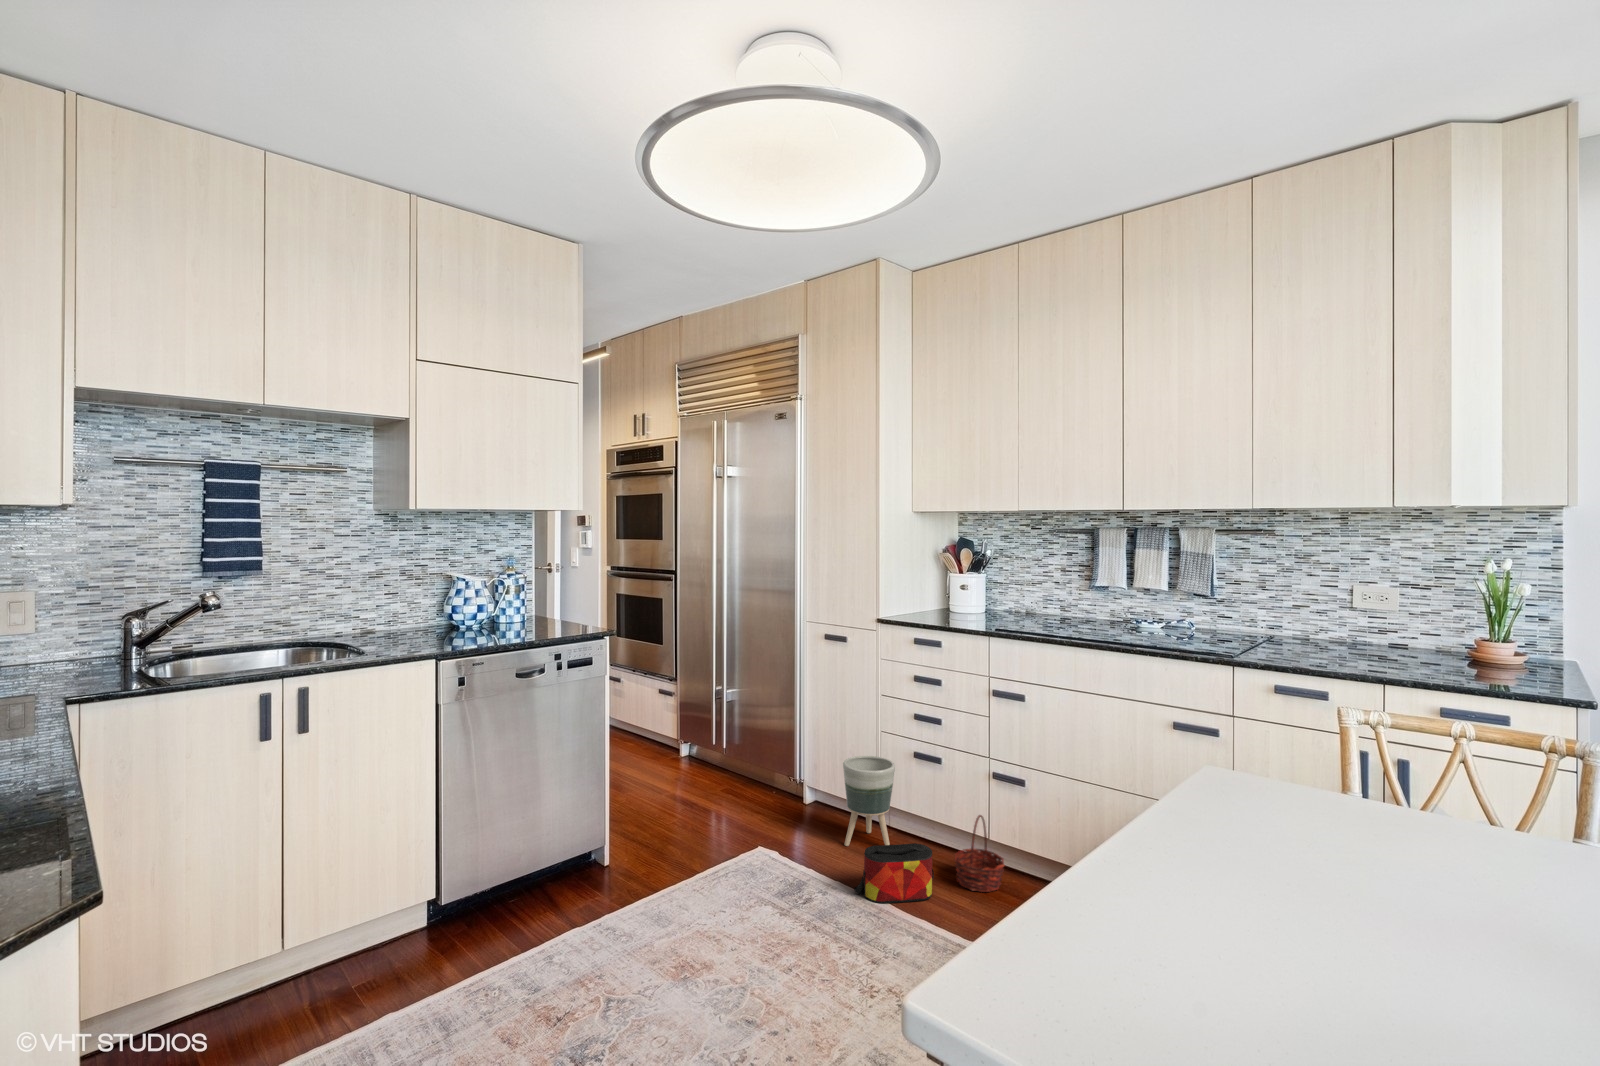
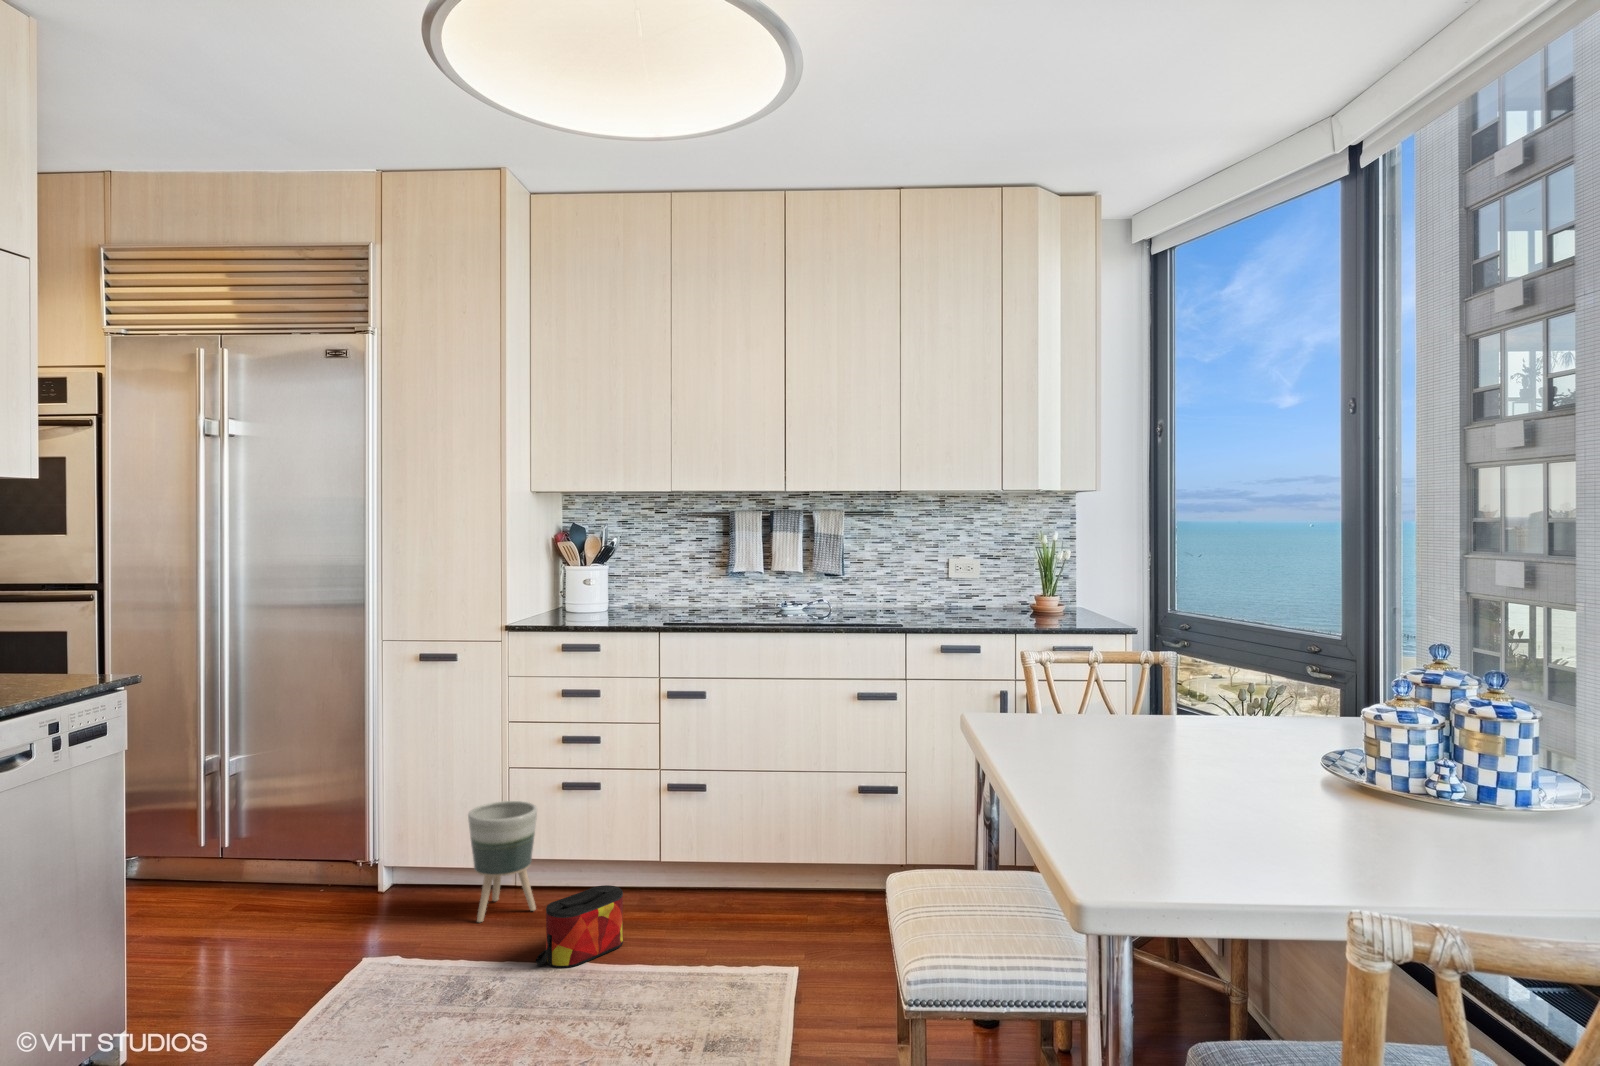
basket: present [954,815,1004,892] -> none [629,836,688,923]

